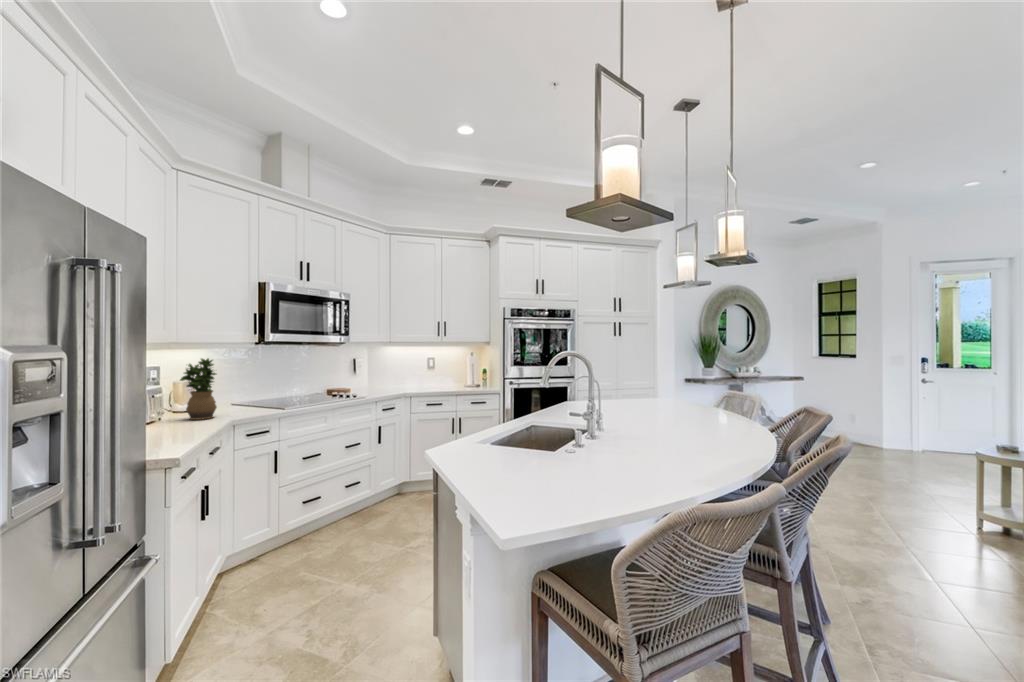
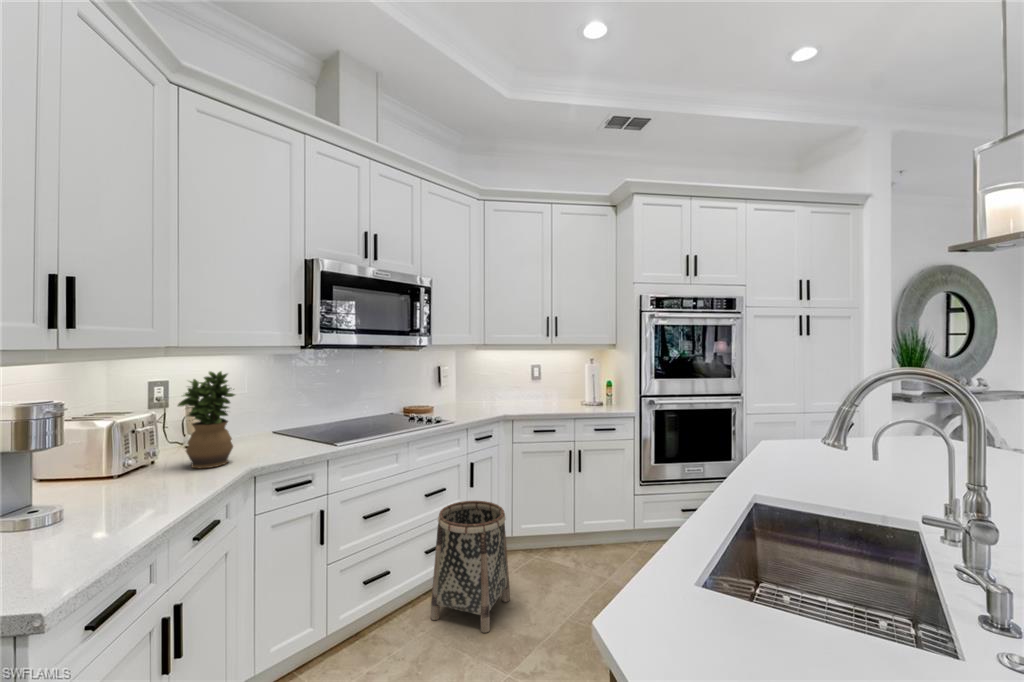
basket: none [350,451,407,532] -> present [431,501,510,633]

